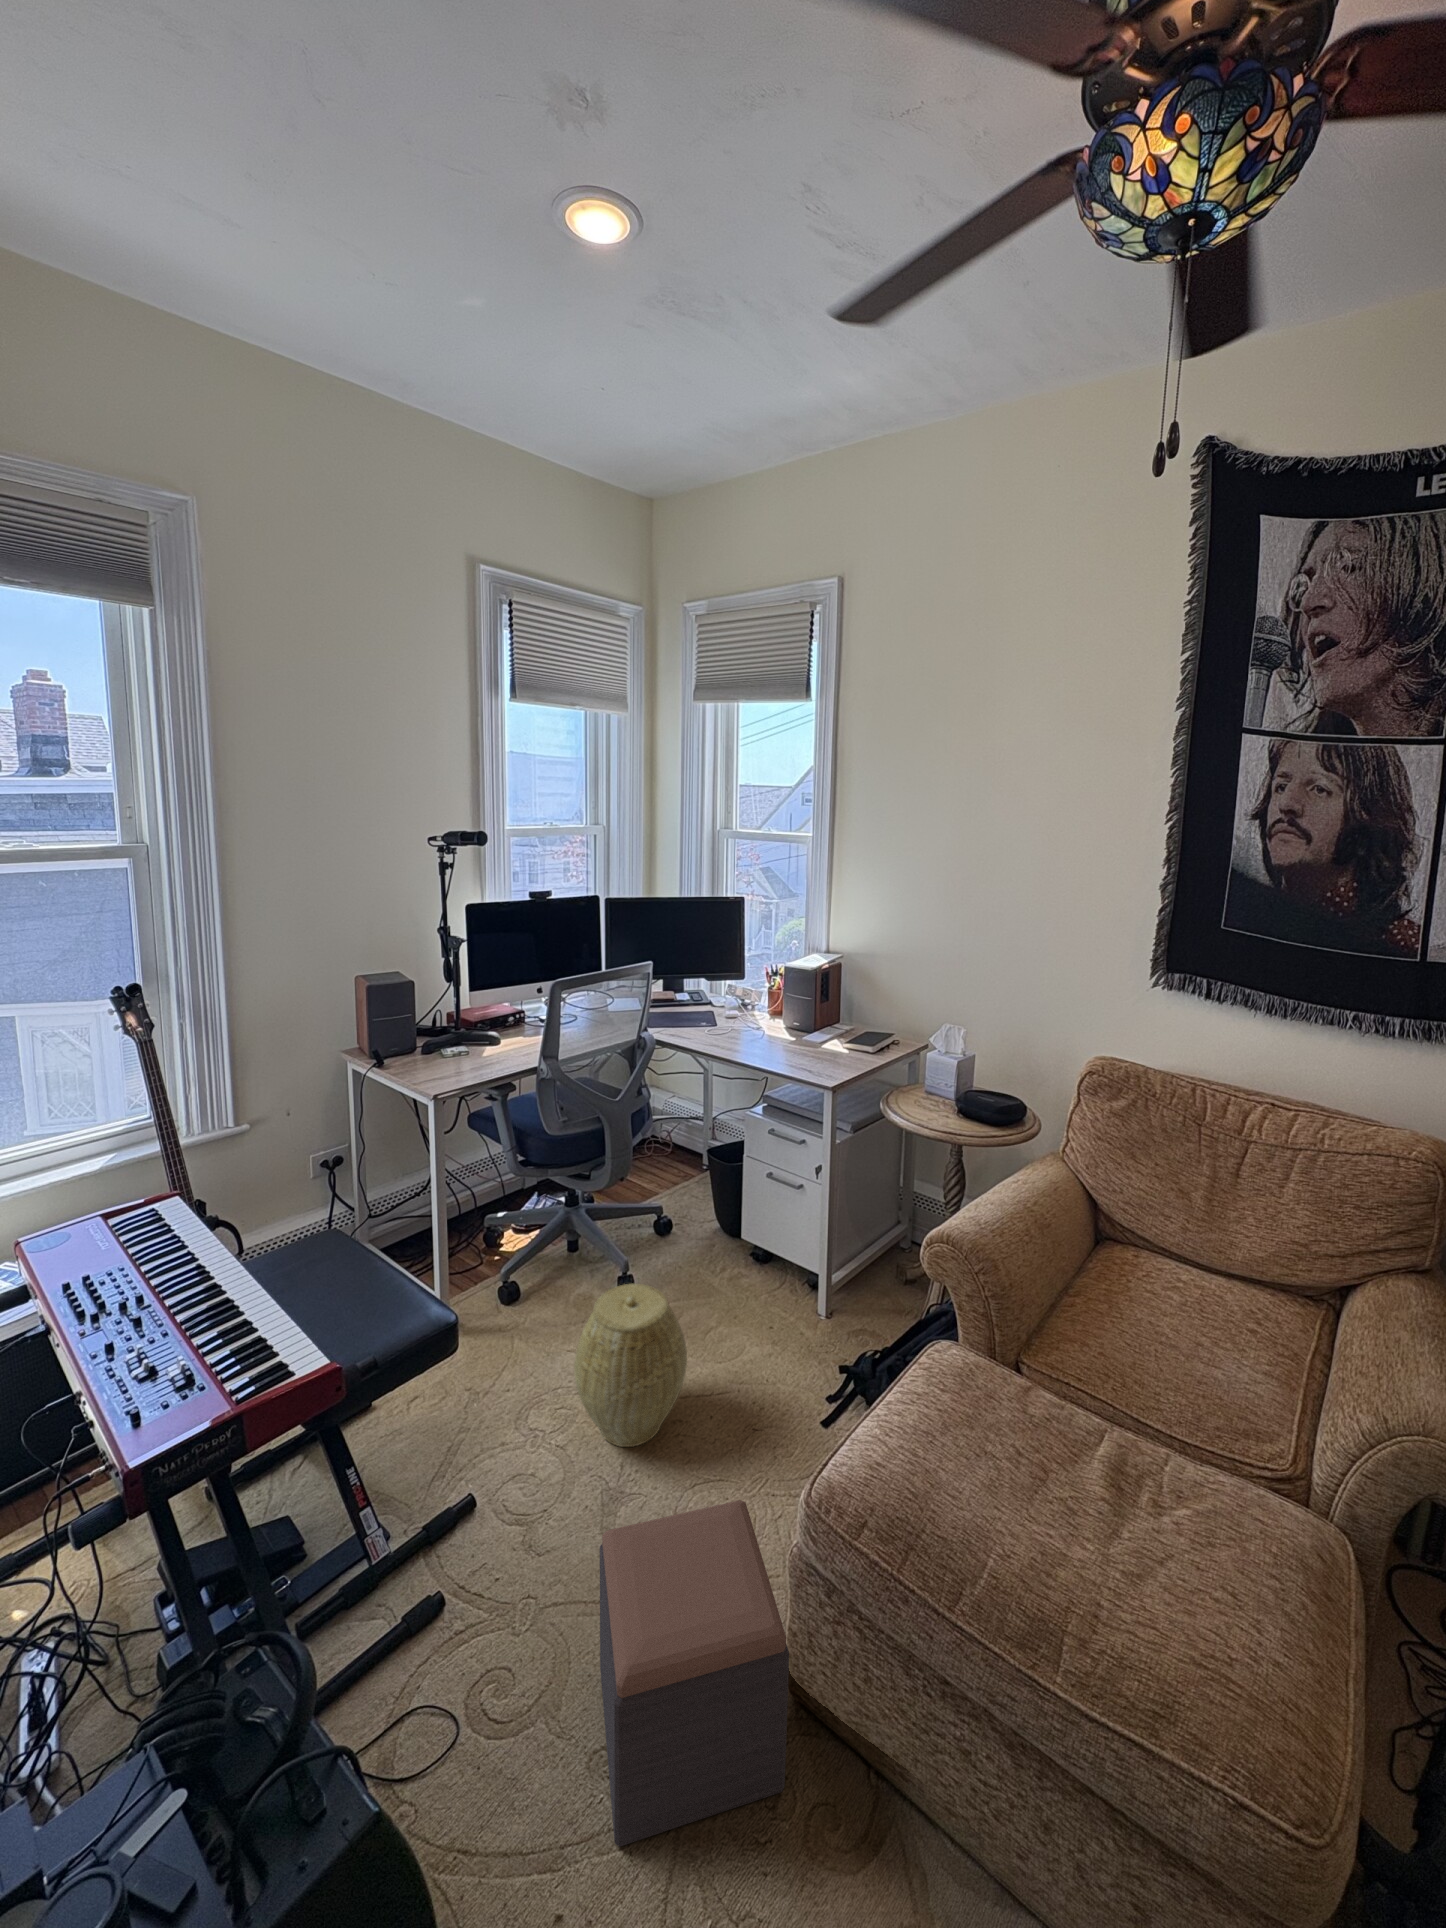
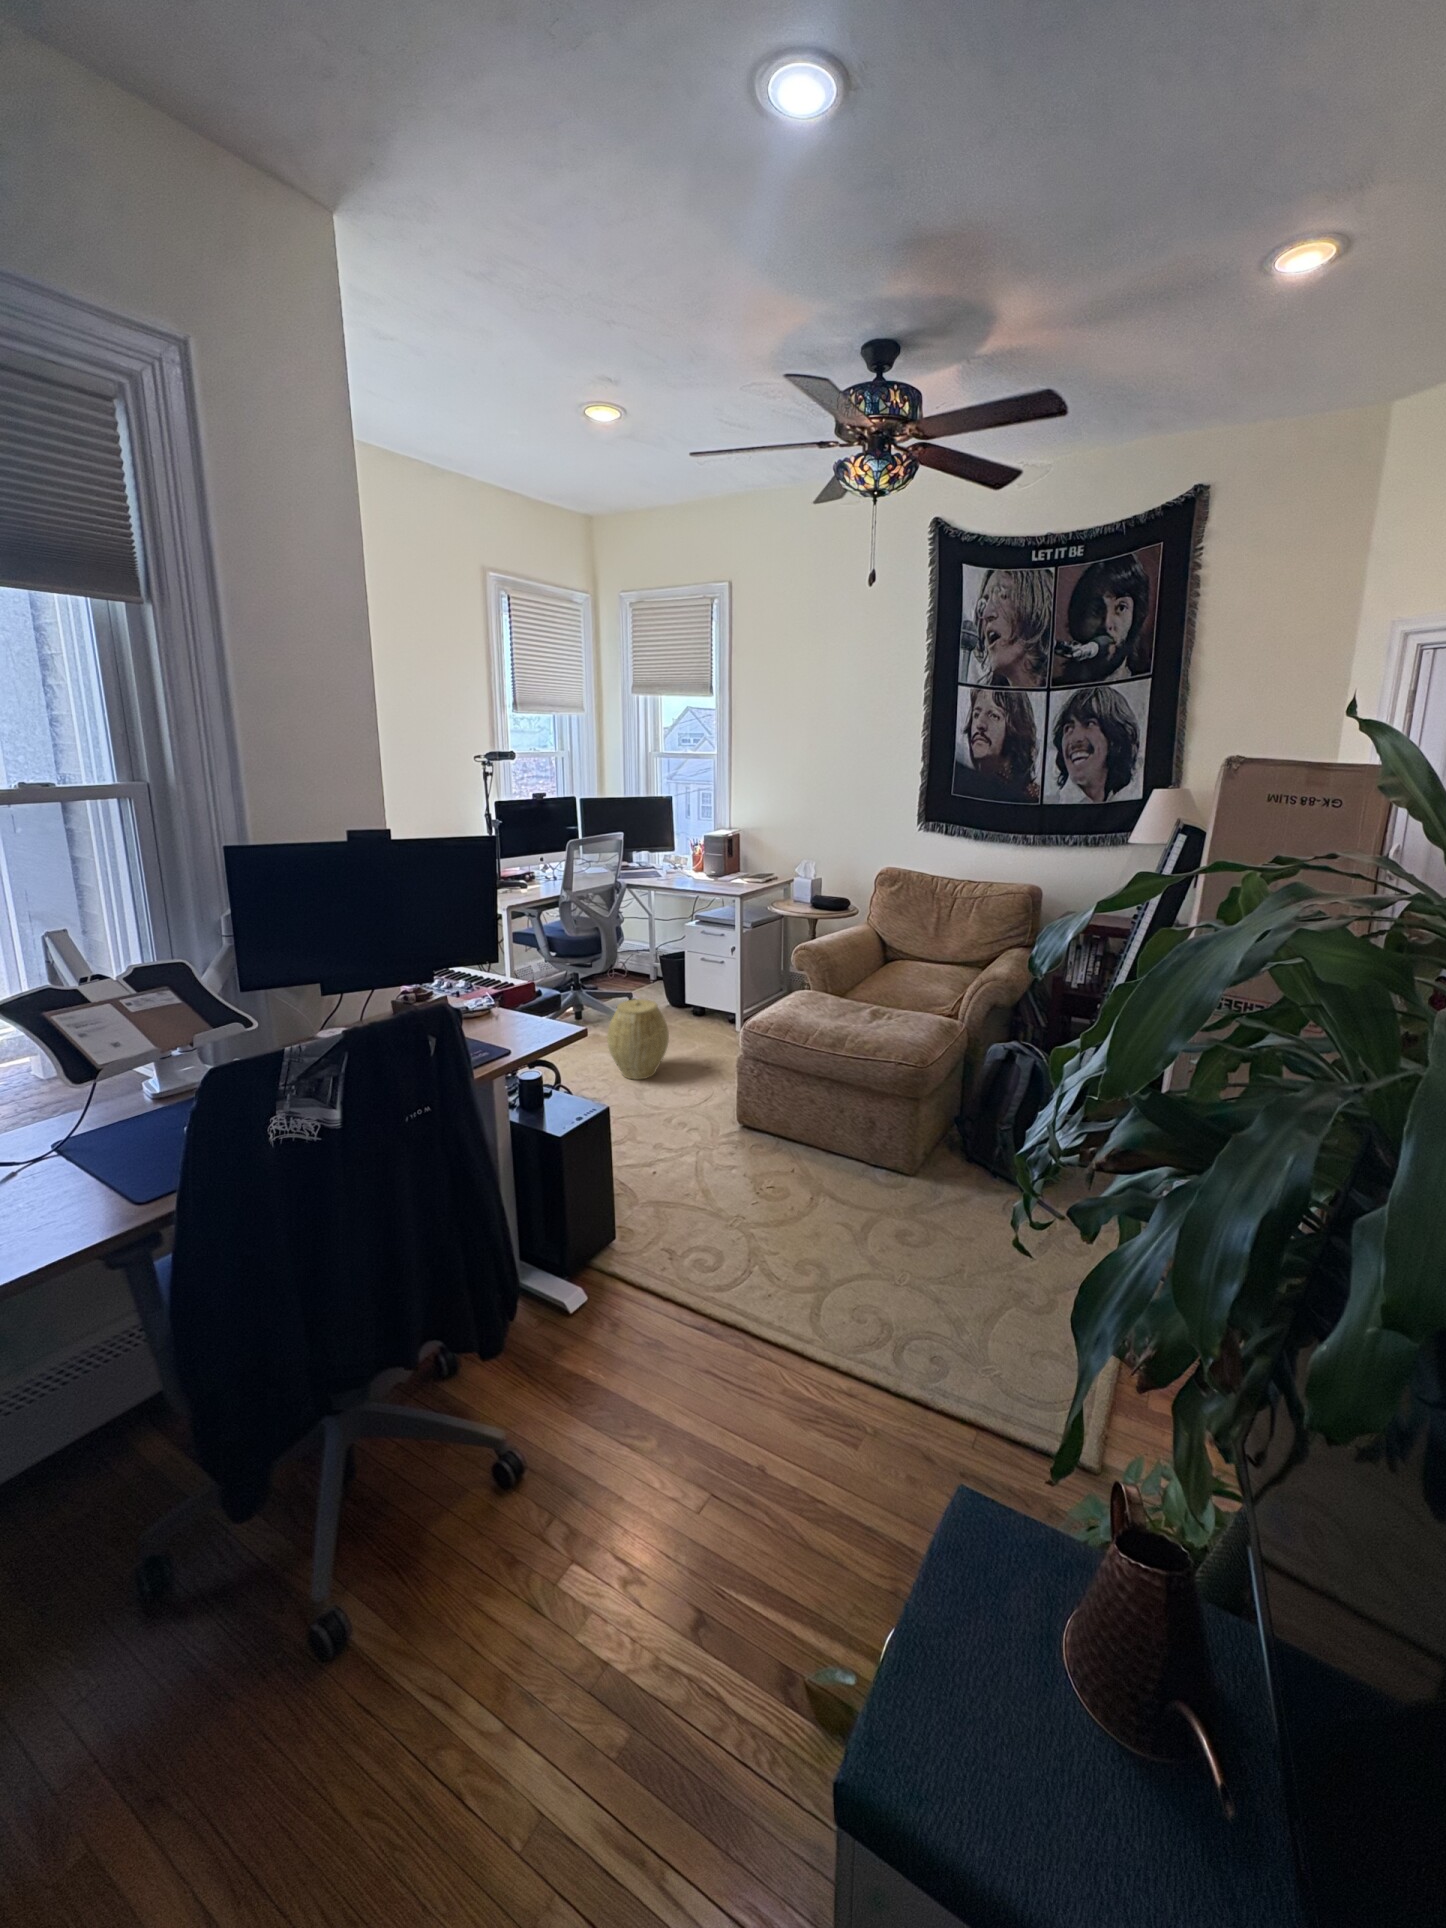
footstool: present [600,1500,789,1847] -> none [647,1053,739,1166]

